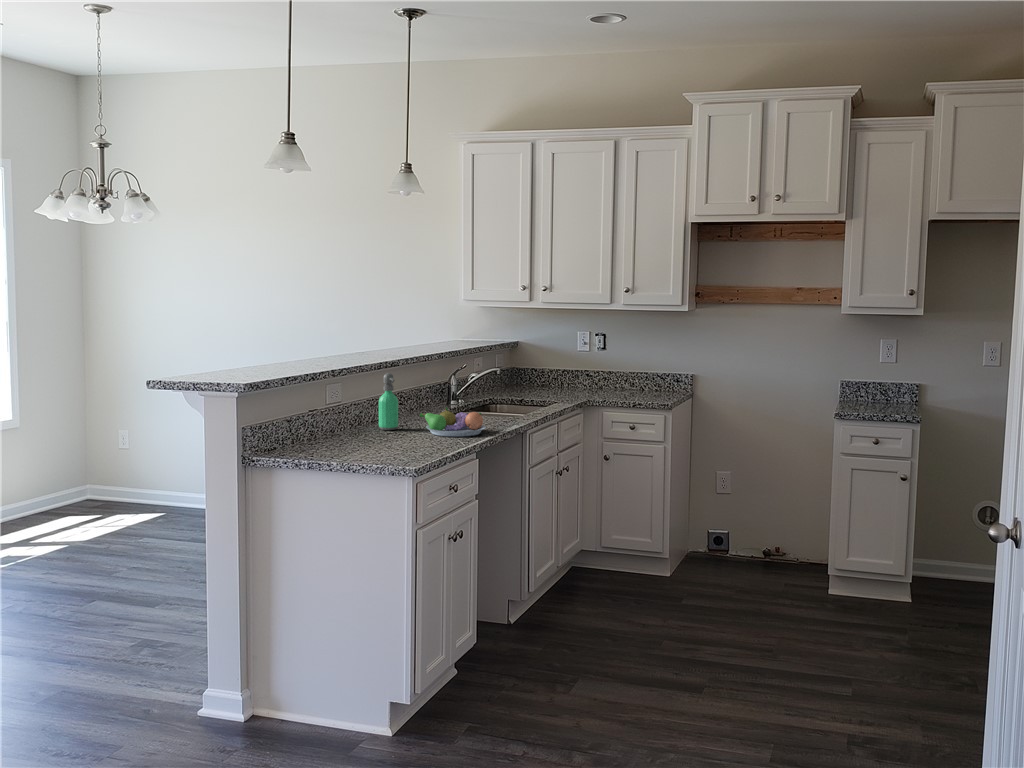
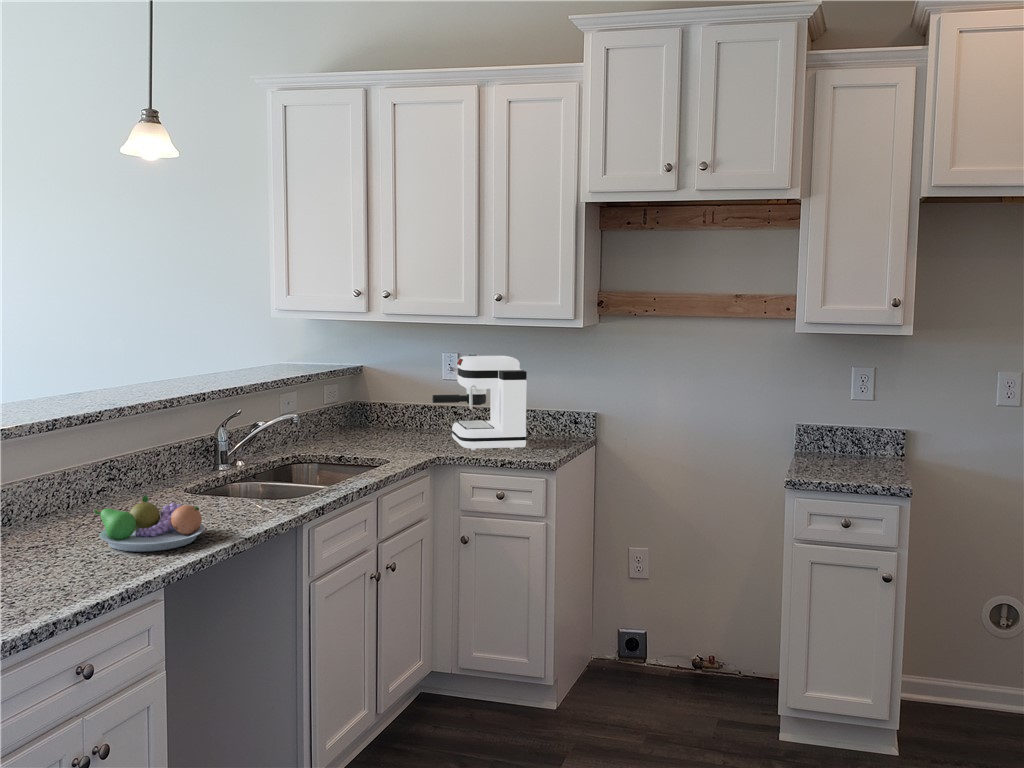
coffee maker: none [578,332,647,398] -> present [432,356,527,450]
soap dispenser: present [379,373,398,430] -> none [36,440,72,533]

